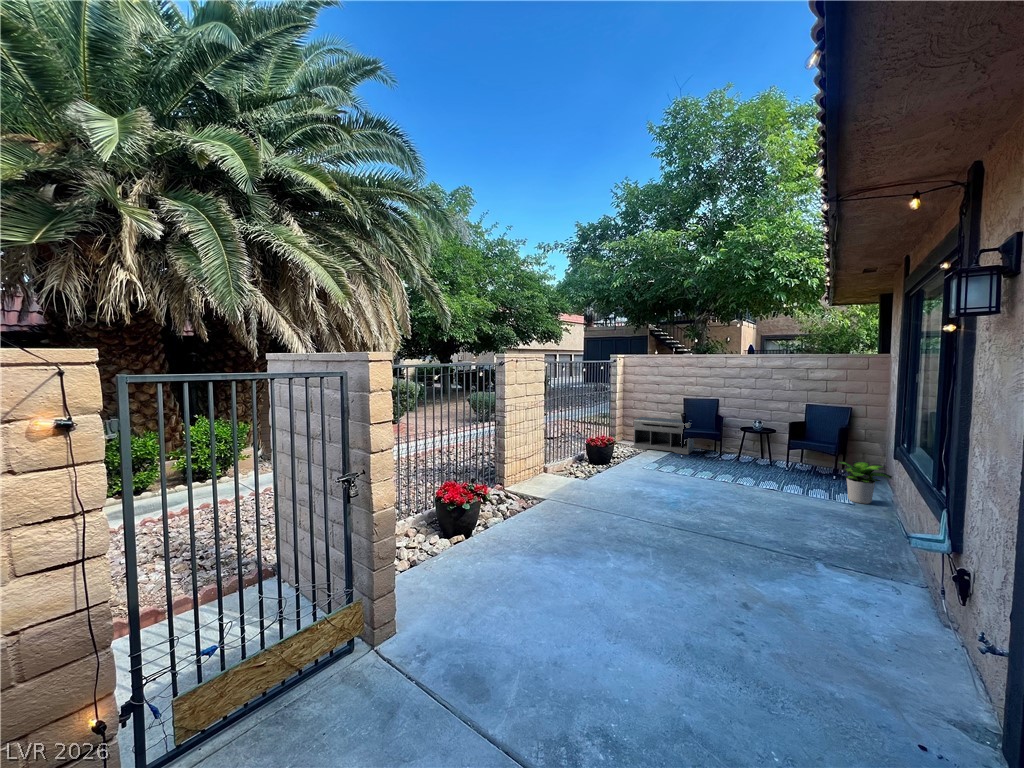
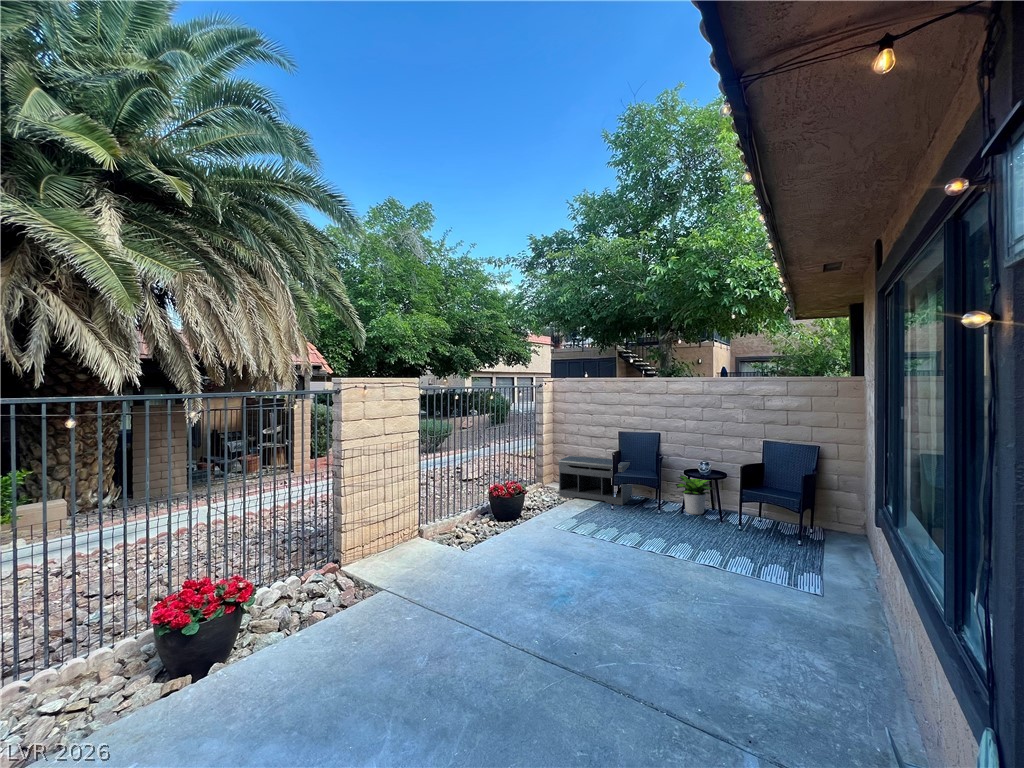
potted plant: present [838,461,892,504] -> present [675,476,716,515]

